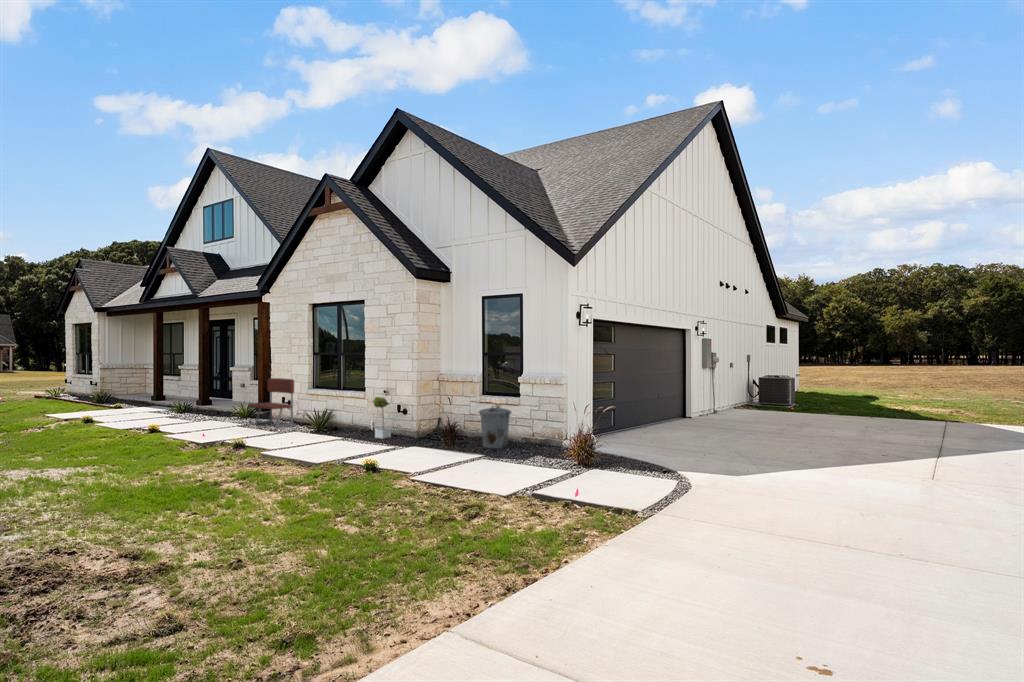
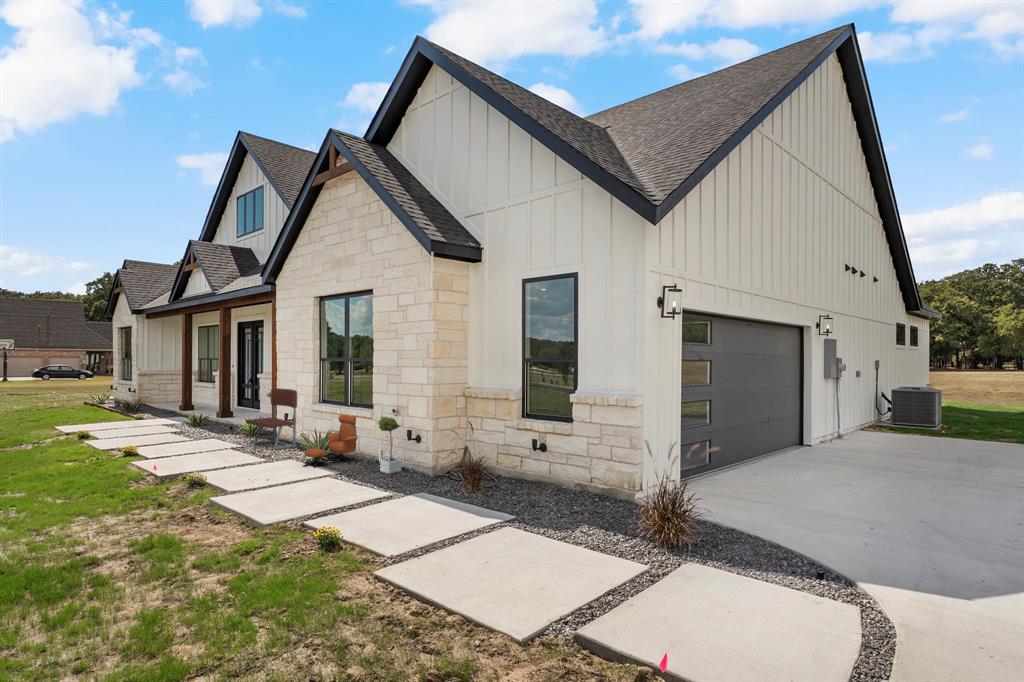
lounge chair: none [312,397,353,437] -> present [302,415,358,468]
trash can: present [479,406,511,448] -> none [514,435,561,498]

